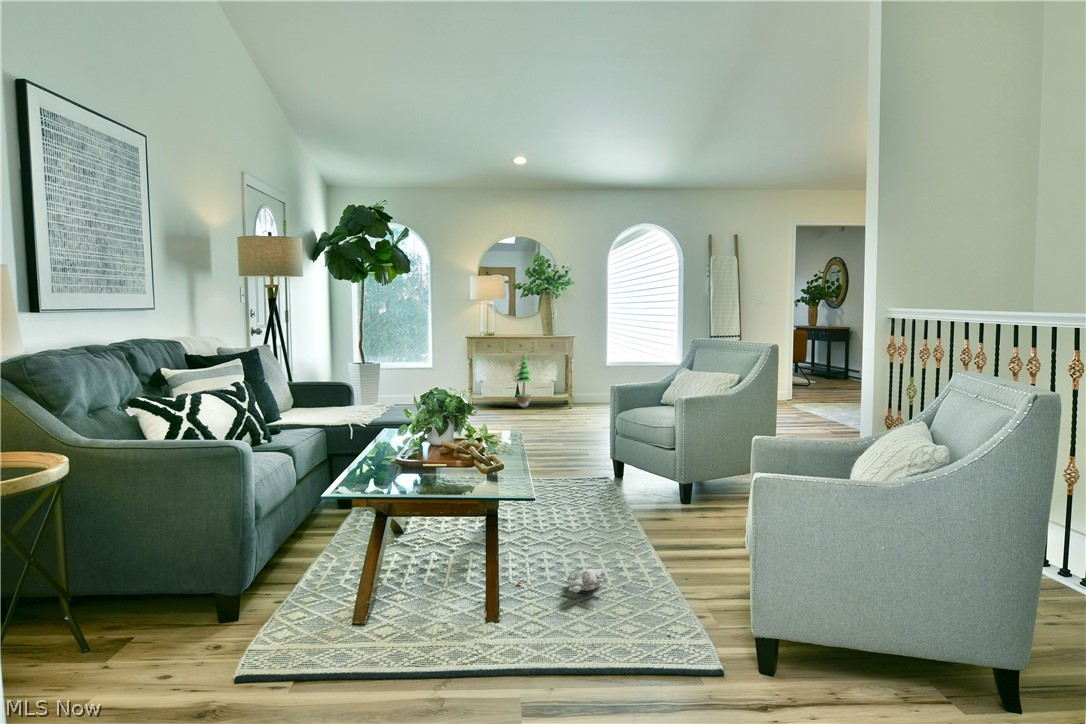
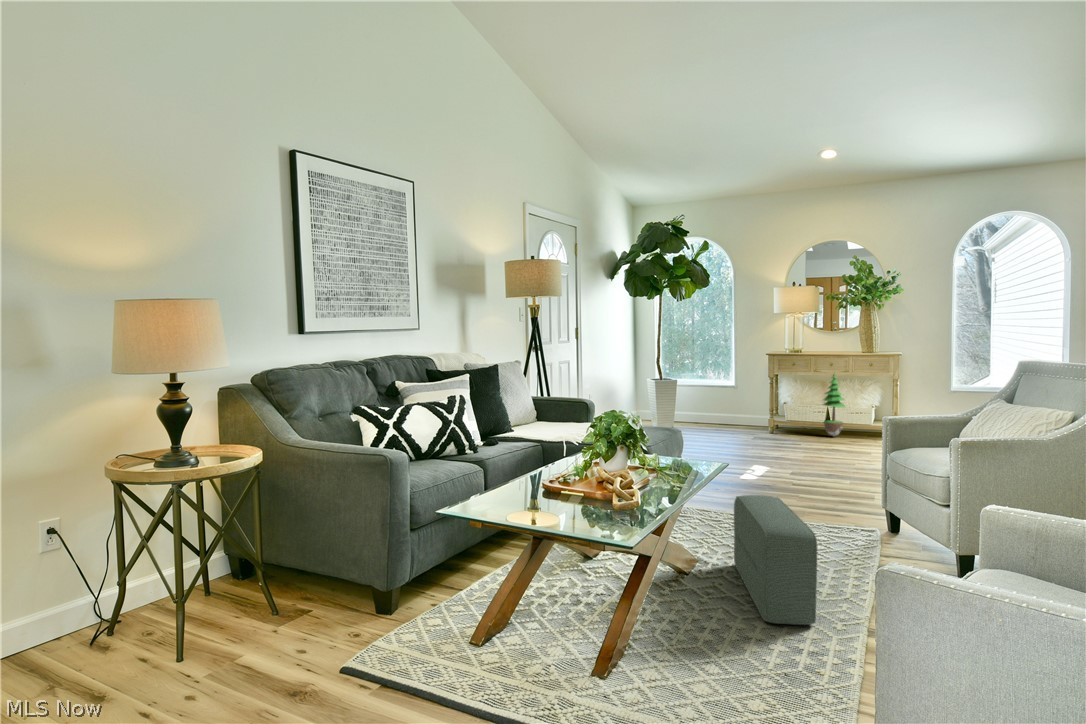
pouf: none [528,457,621,556] -> present [734,495,817,625]
plush toy: present [518,569,608,593] -> none [660,636,766,665]

